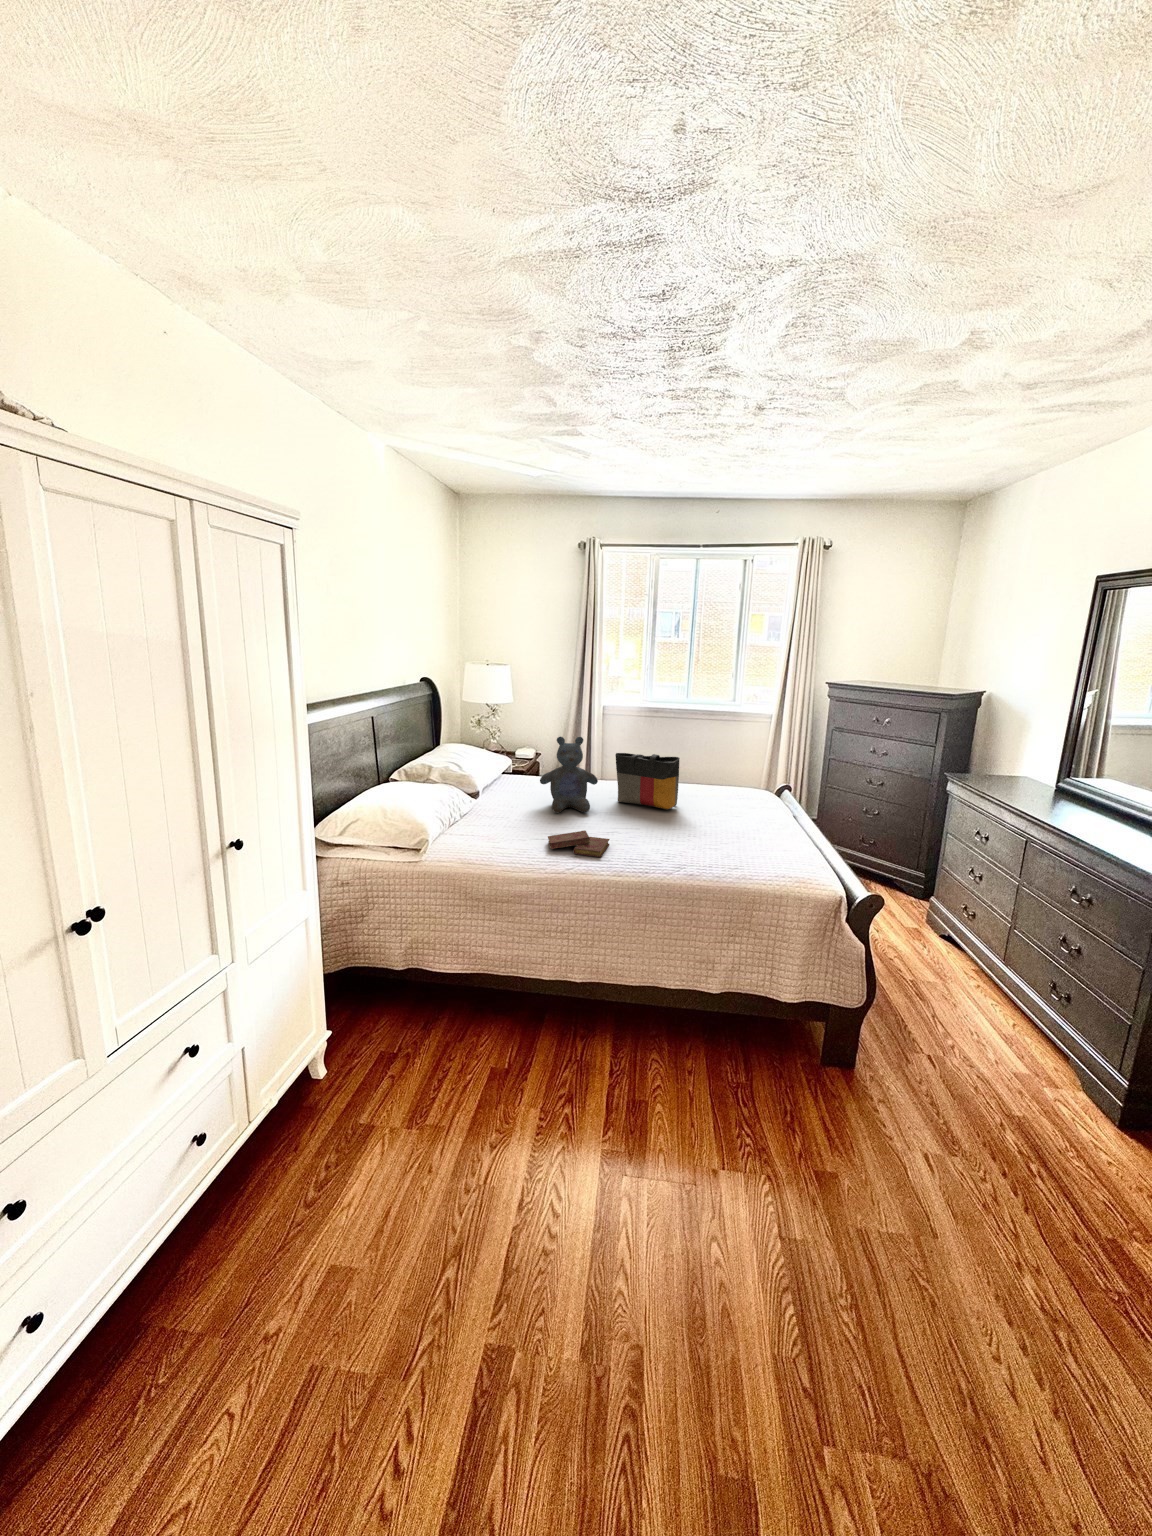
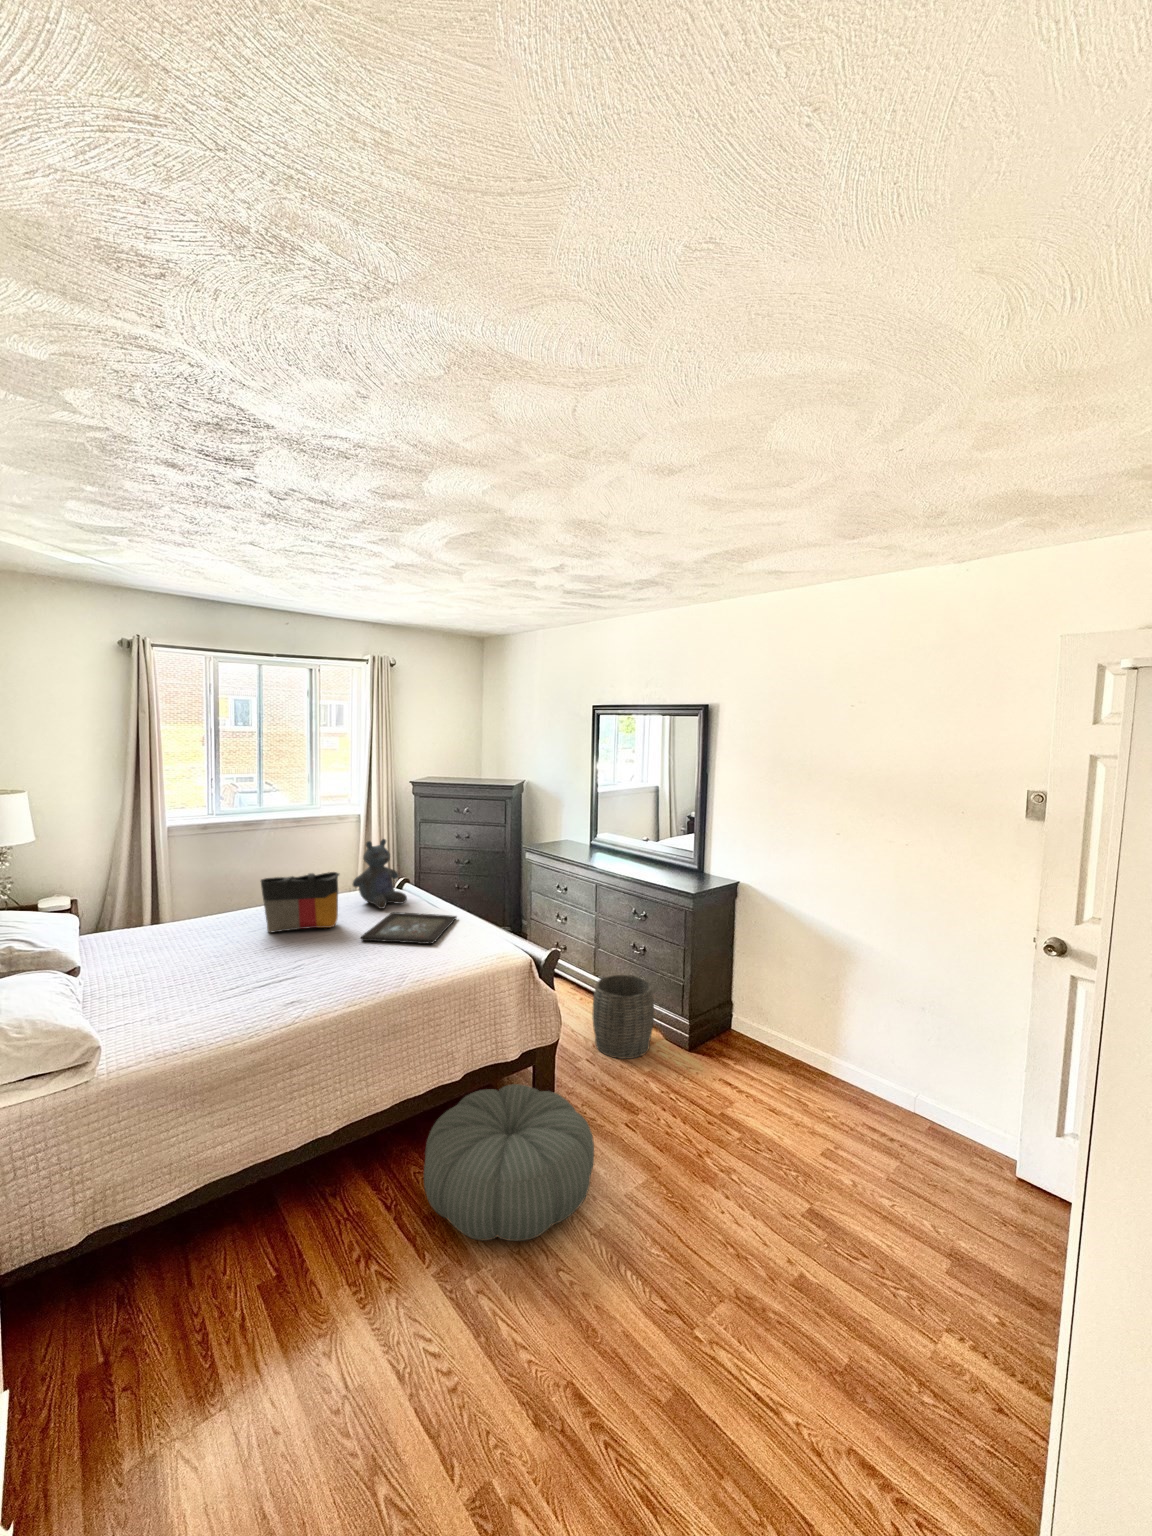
stuffed bear: present [540,737,598,813] -> present [353,839,407,909]
tray: none [680,810,796,847] -> present [361,912,457,944]
book: present [548,831,610,857] -> none [242,971,320,1003]
woven basket: none [954,963,1066,1090] -> present [593,975,654,1059]
pouf: none [631,1011,836,1196] -> present [424,1084,594,1241]

